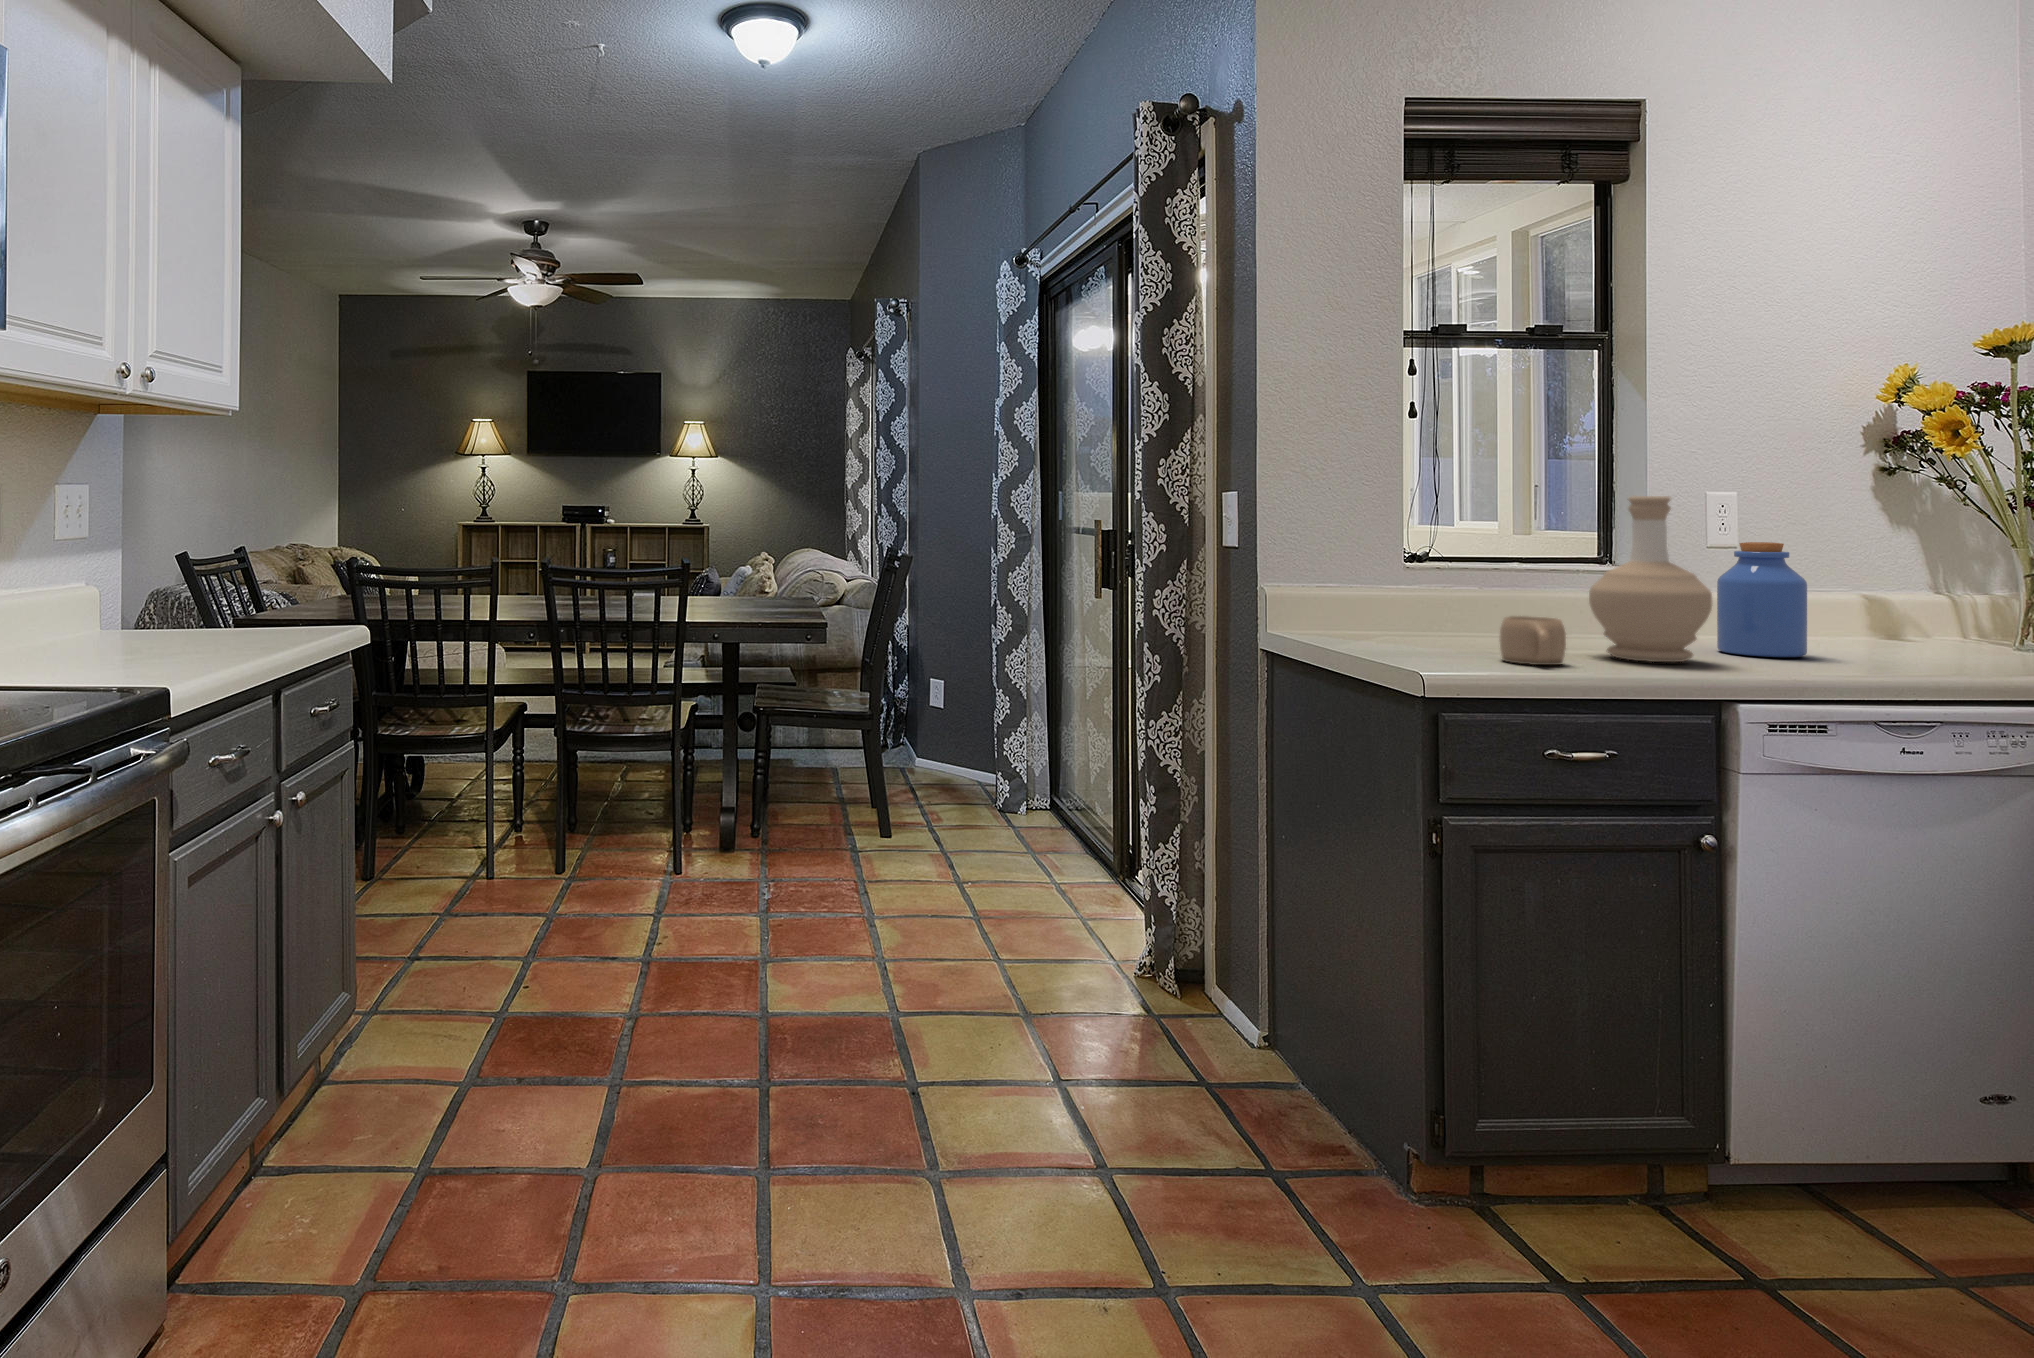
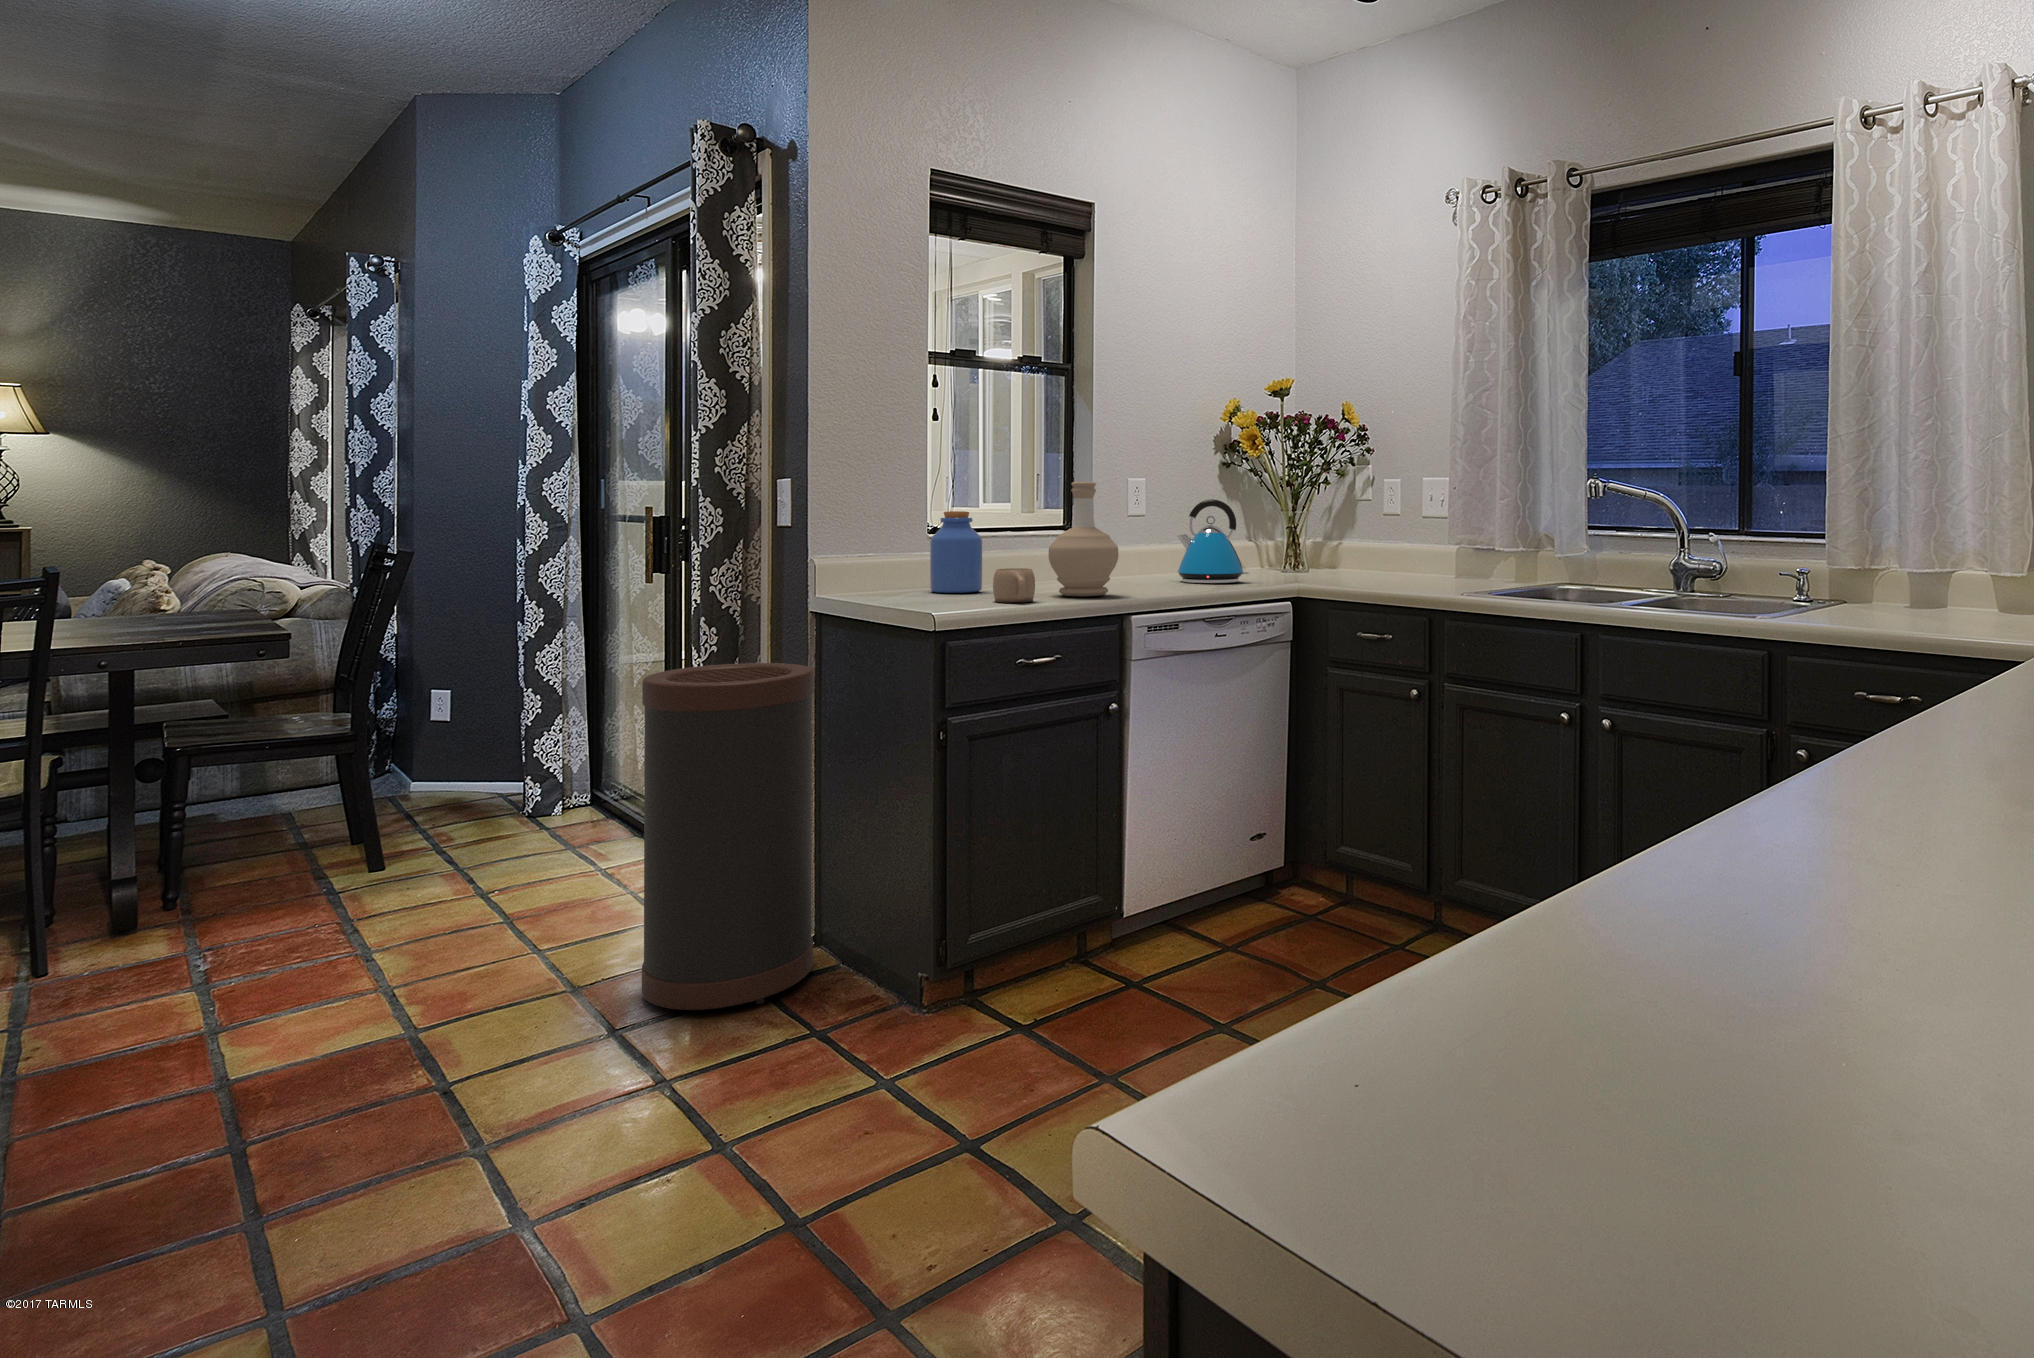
kettle: none [1827,516,1985,651] -> present [1177,499,1249,583]
jar: present [1717,542,1807,657] -> present [930,511,982,593]
trash can: none [1082,700,1262,1094] -> present [642,663,814,1010]

